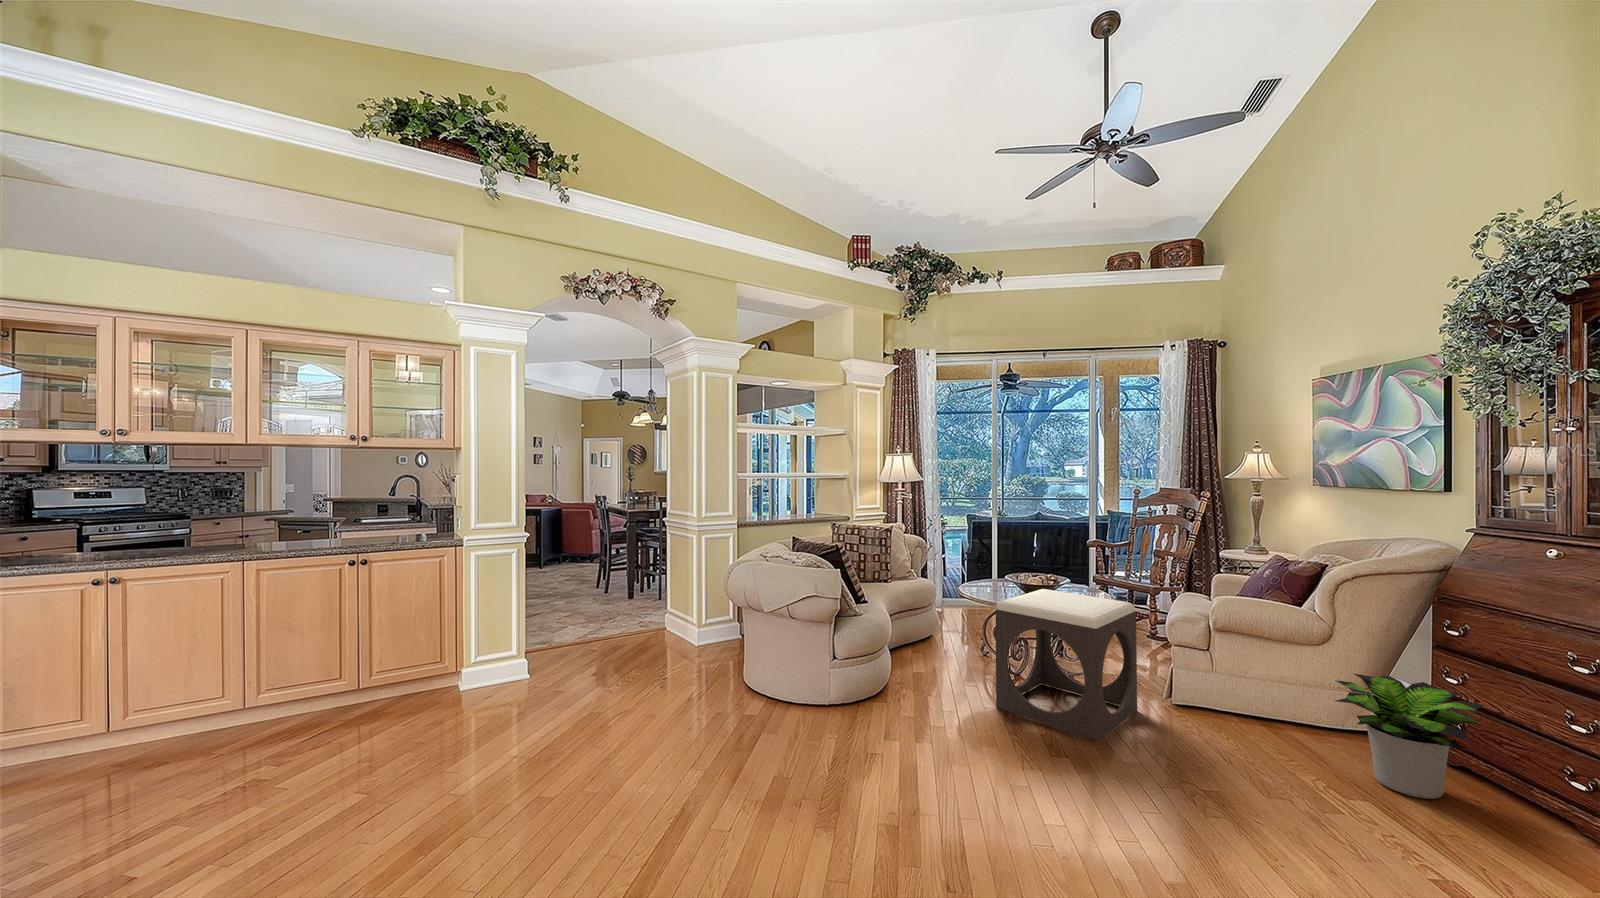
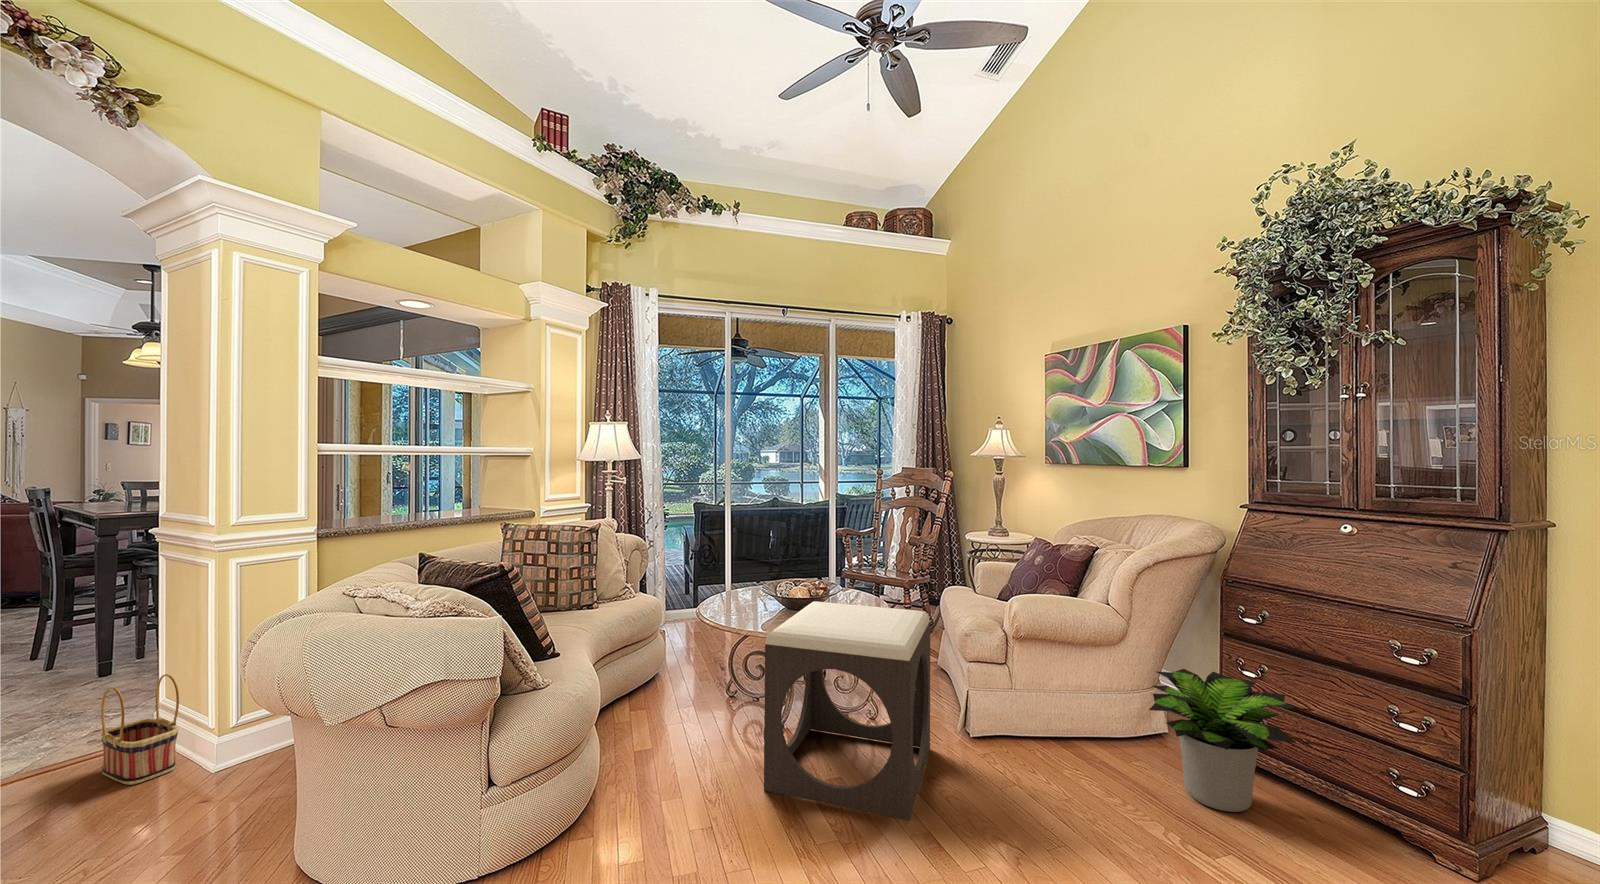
basket: none [653,593,682,645] -> present [101,674,179,785]

